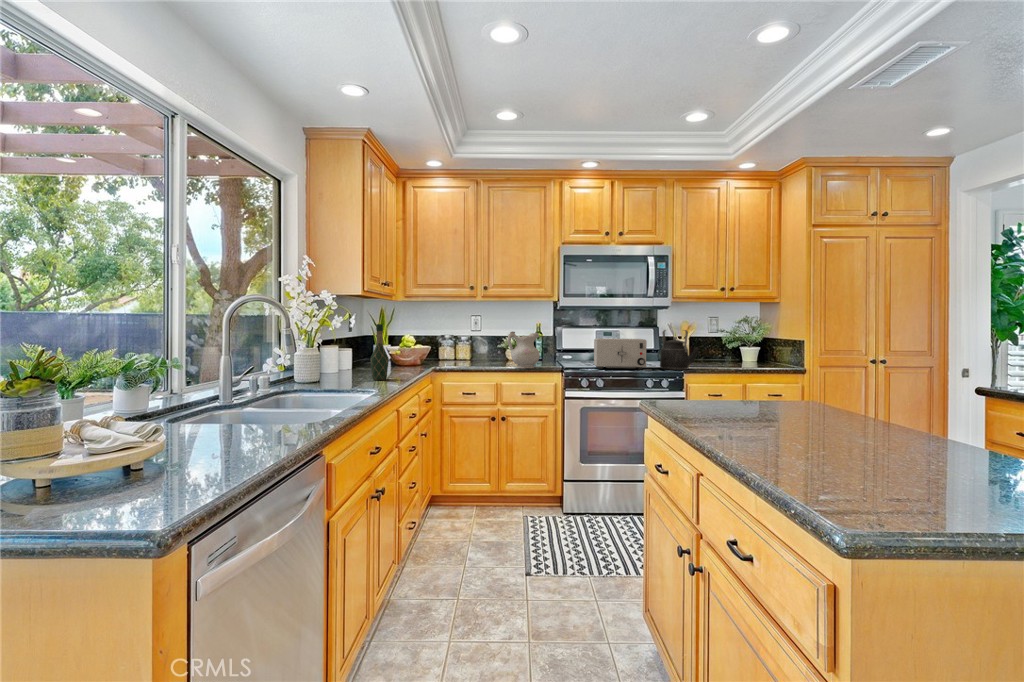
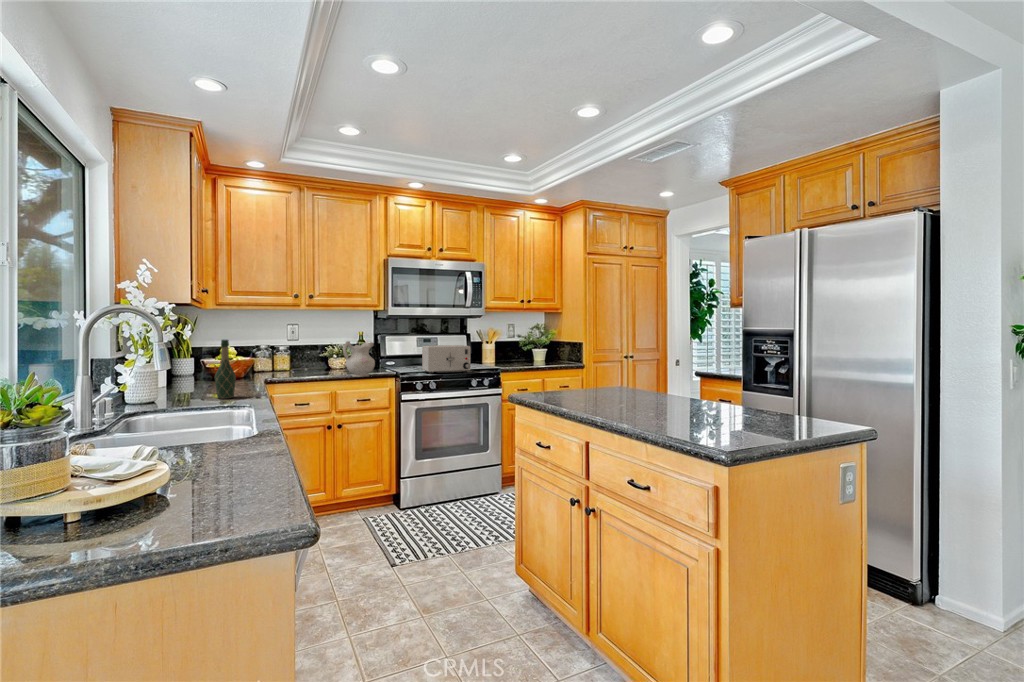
kettle: present [660,330,700,370] -> none [479,337,513,371]

